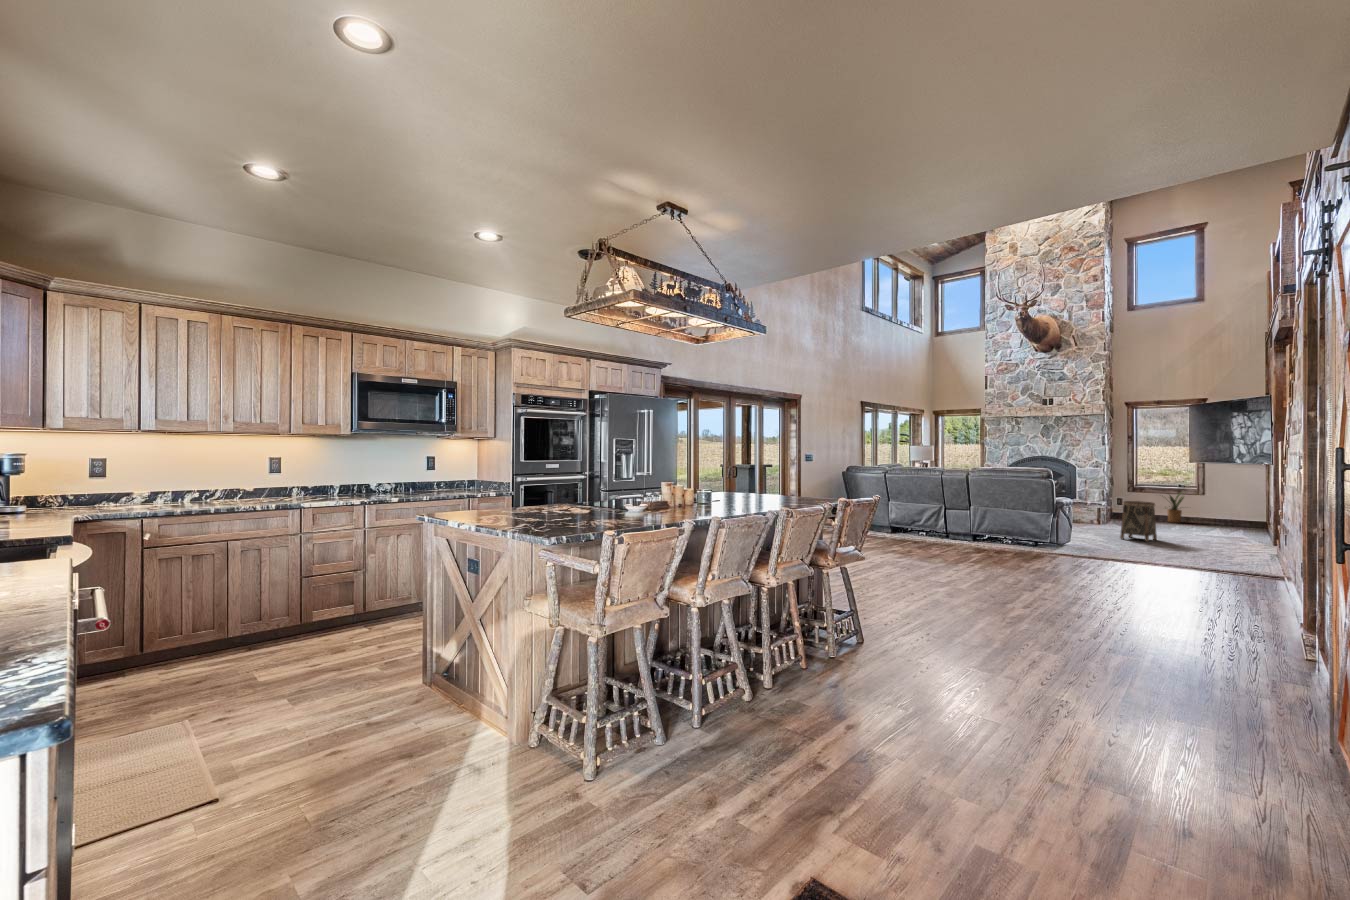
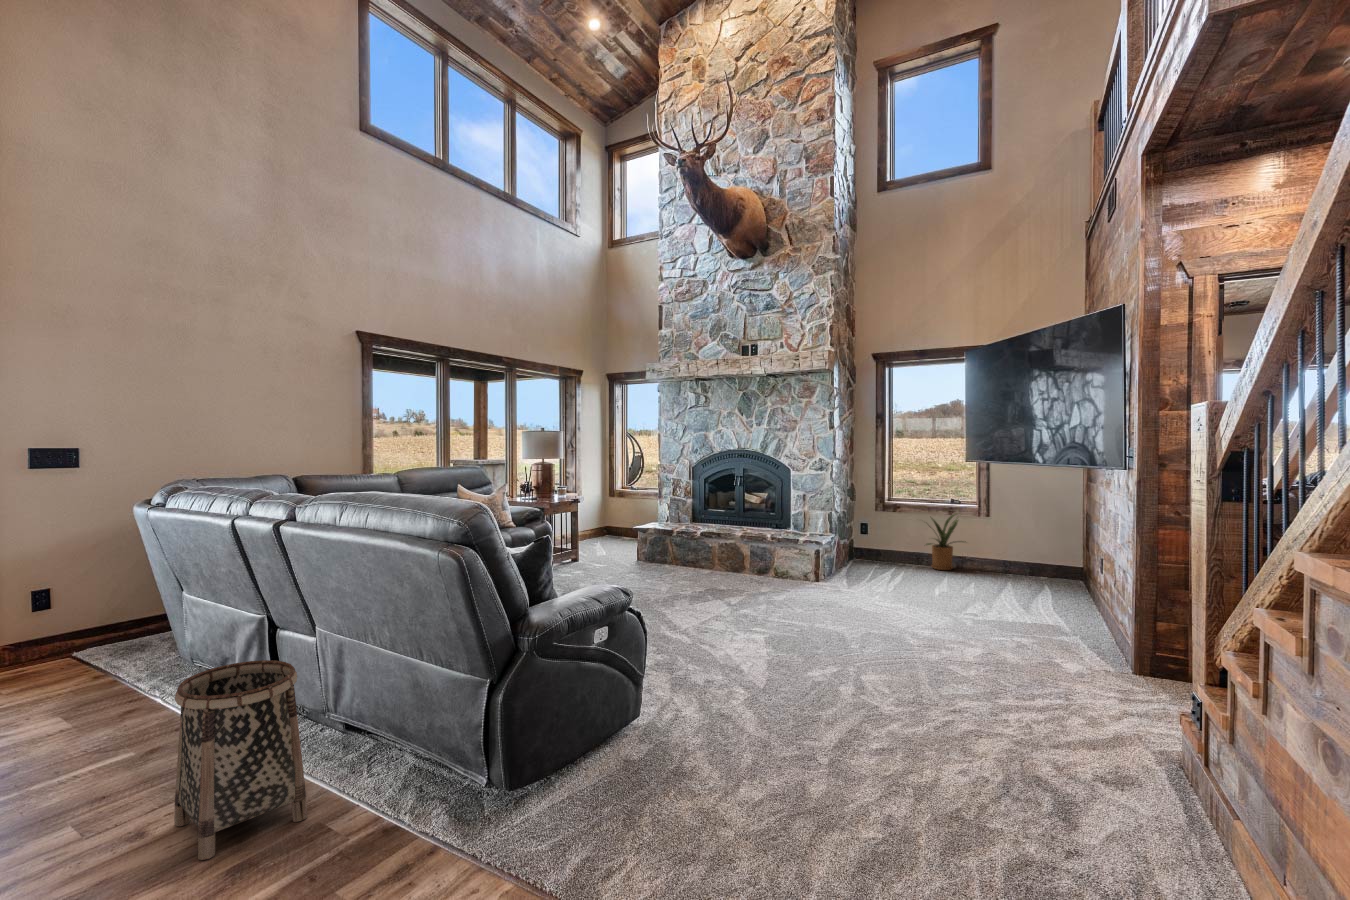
basket: present [1120,501,1157,541] -> present [174,660,307,860]

